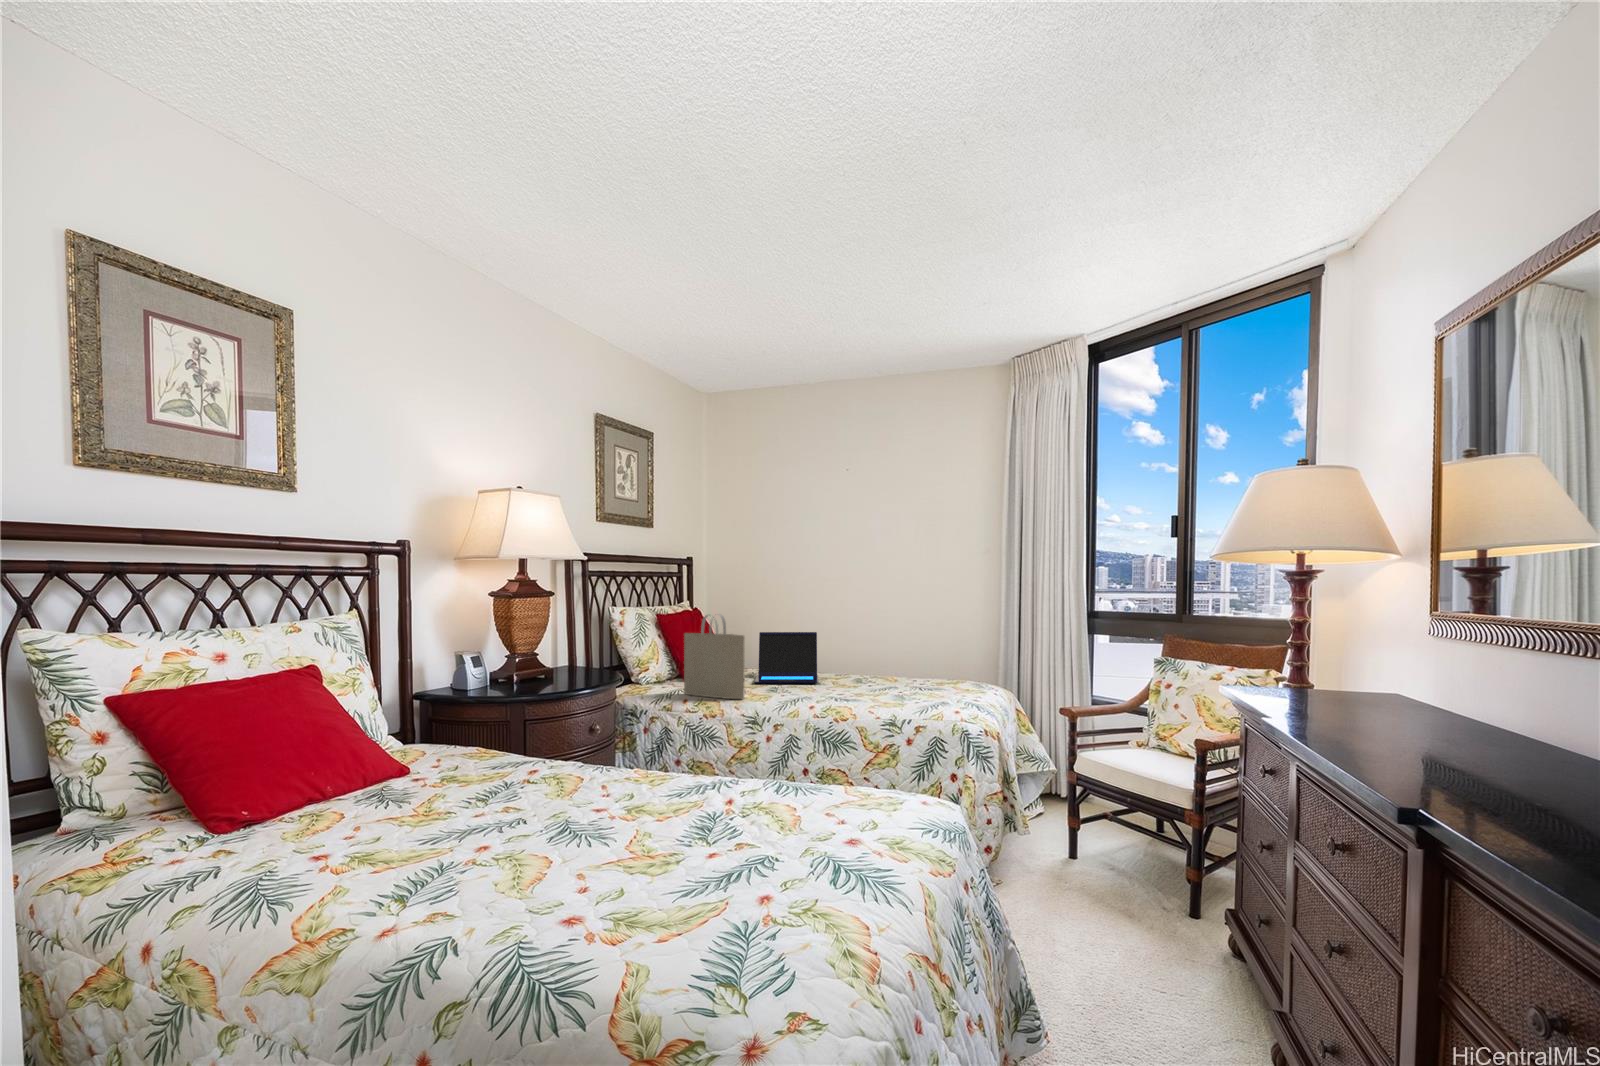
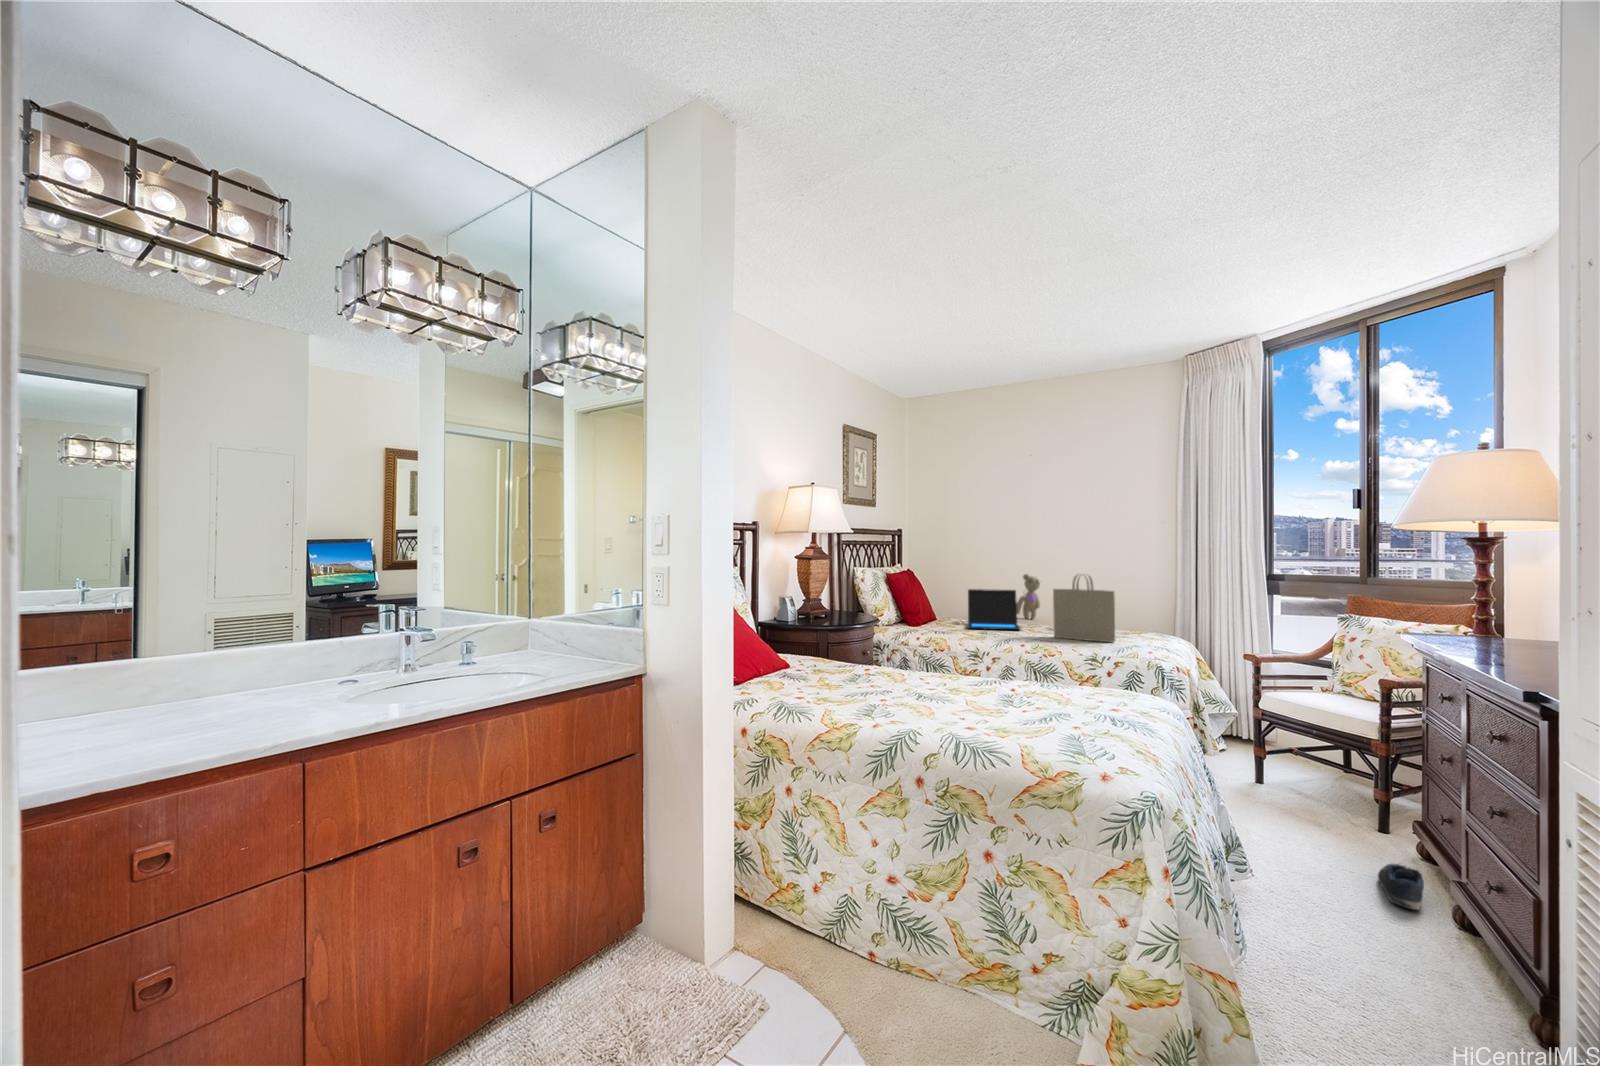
teddy bear: none [819,611,851,666] -> present [1017,574,1040,619]
tote bag: present [684,614,745,699] -> present [1053,575,1115,642]
shoe: none [1190,969,1237,1036] -> present [1378,864,1424,910]

